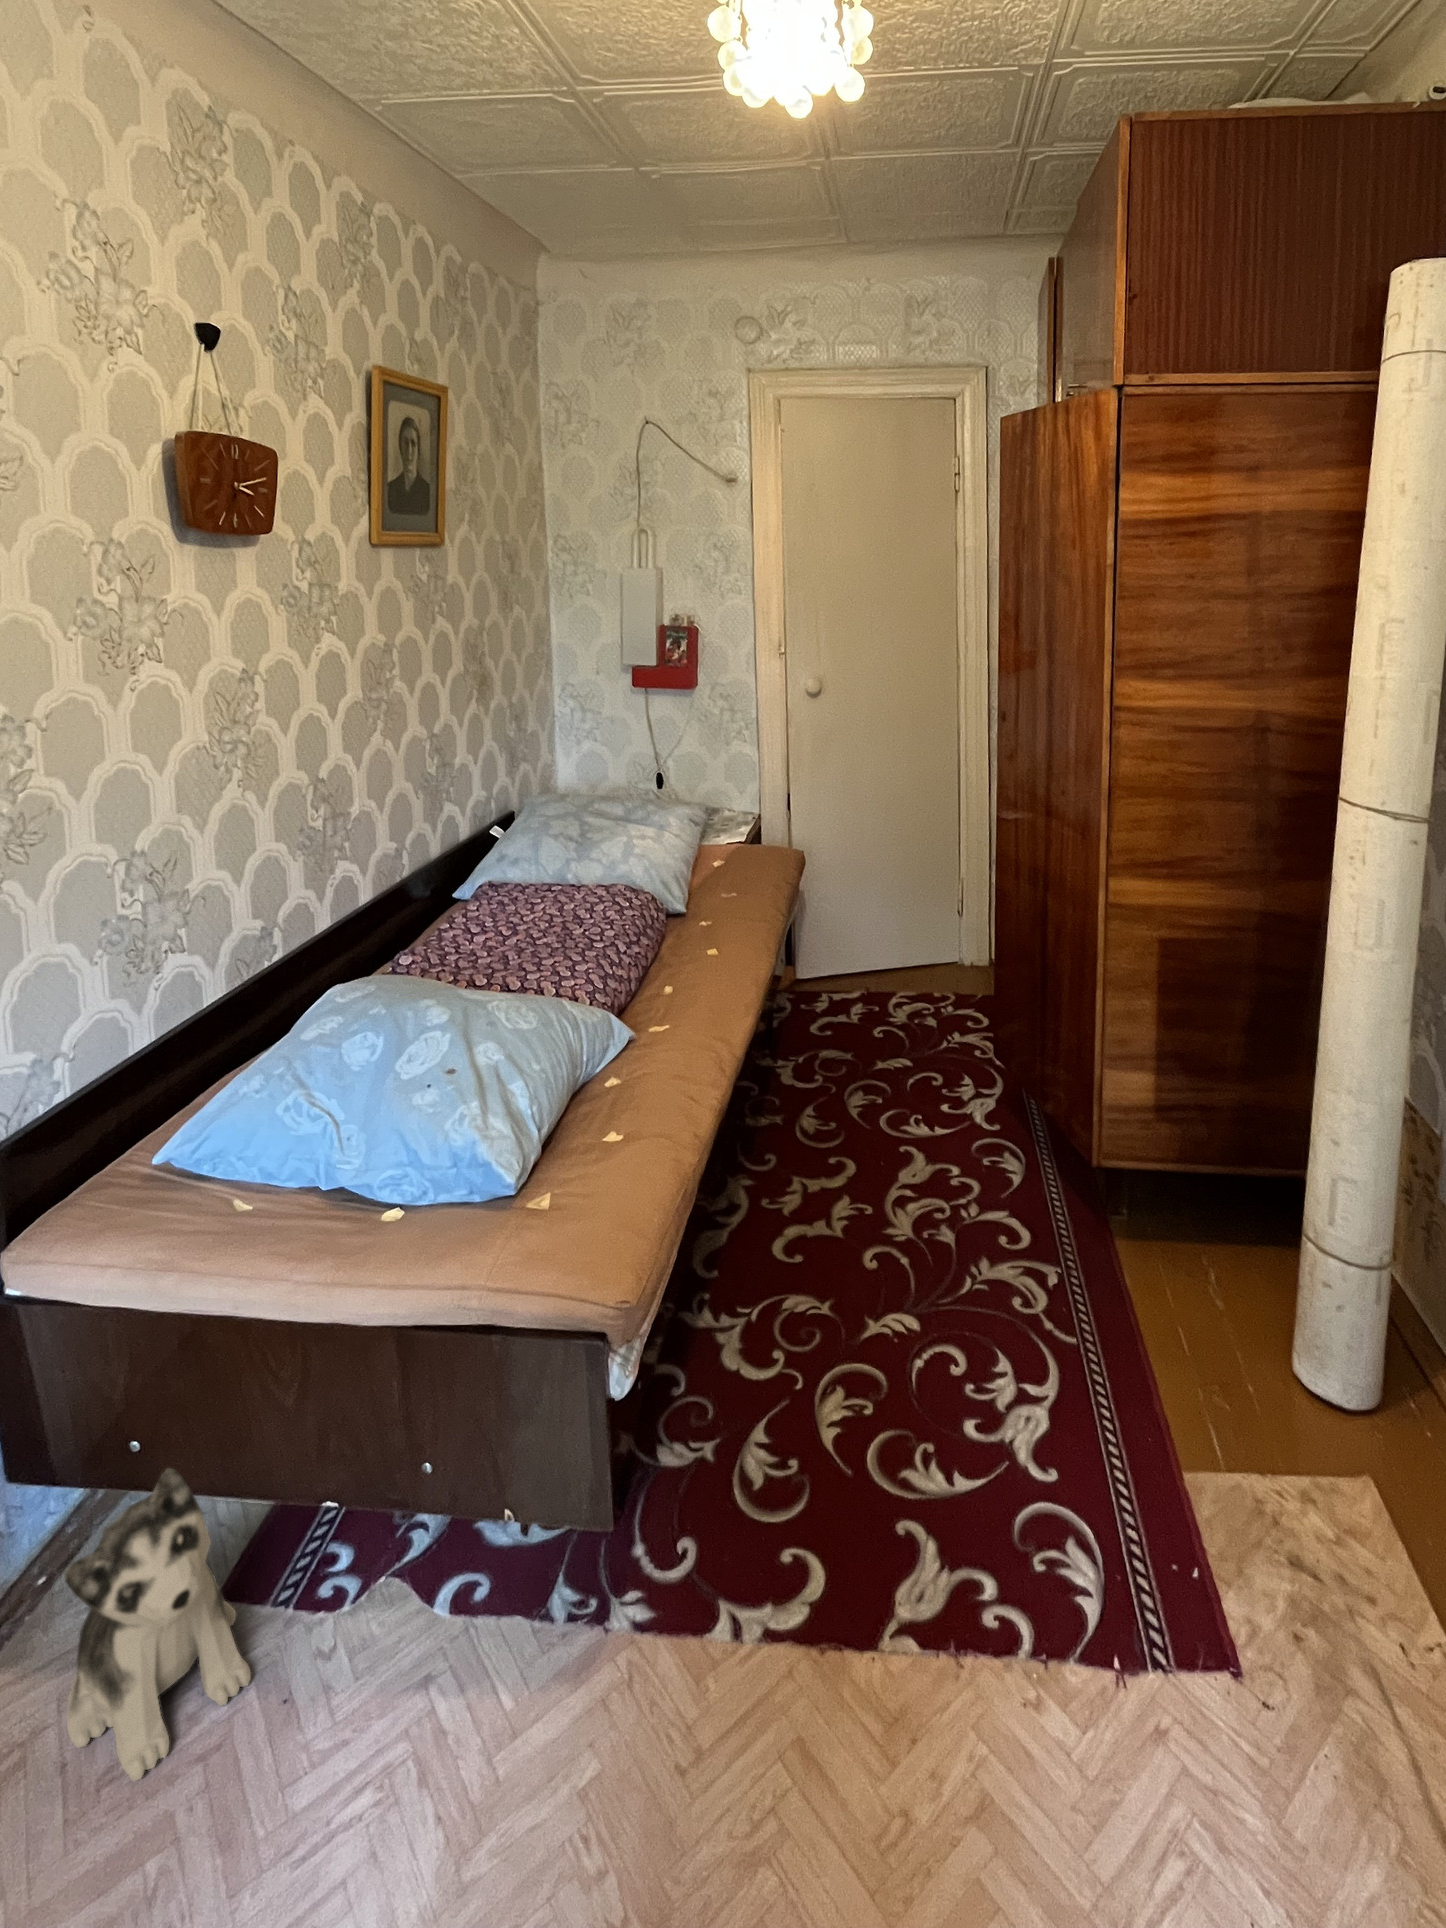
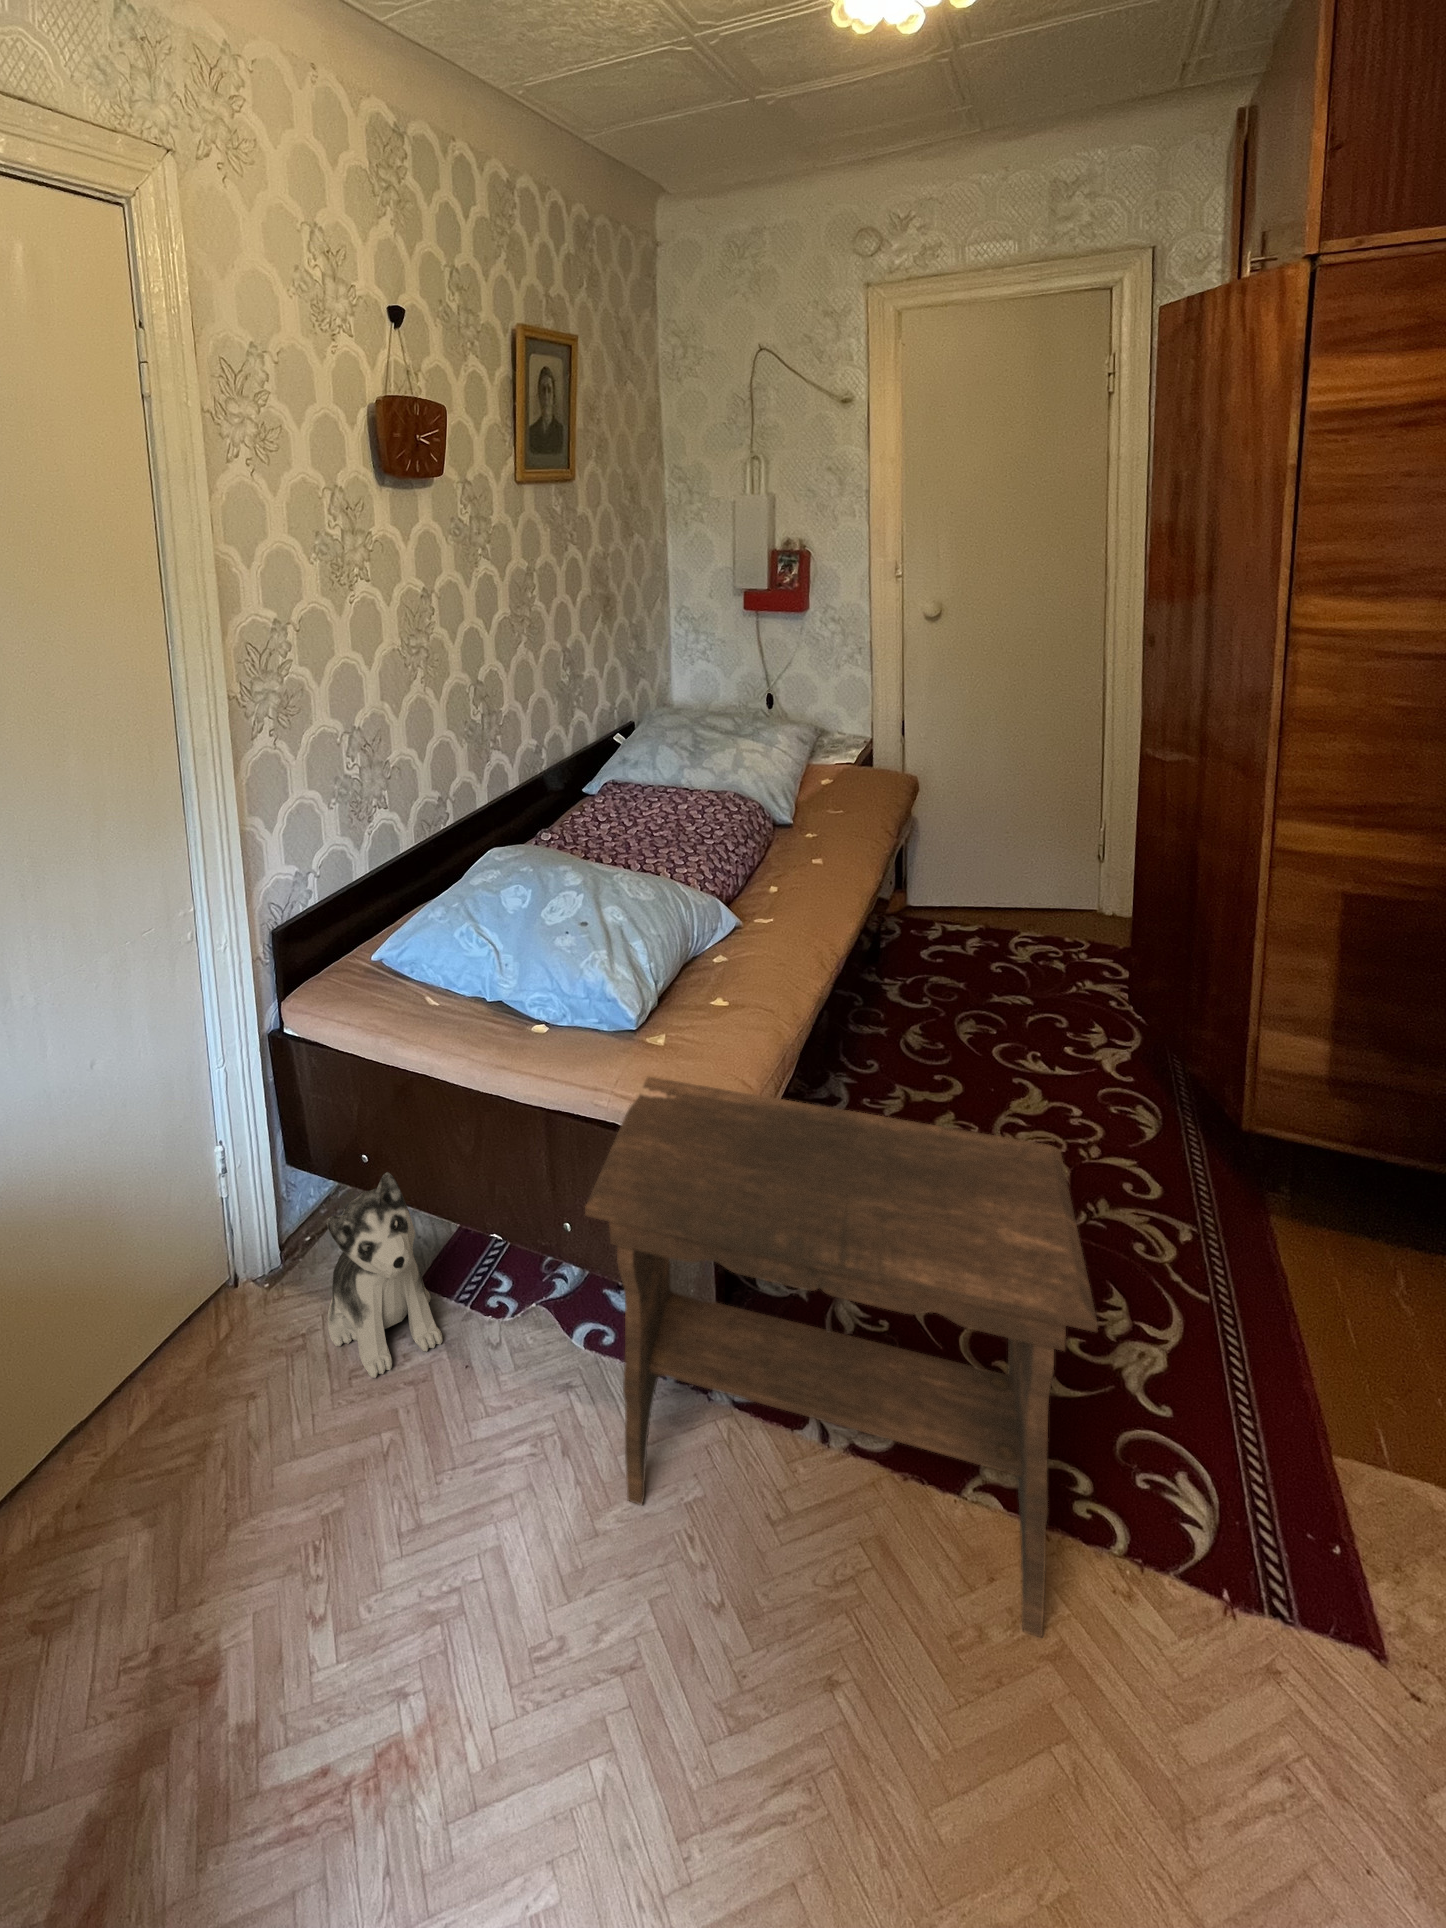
footstool: none [447,1242,1009,1829] -> present [585,1077,1098,1637]

